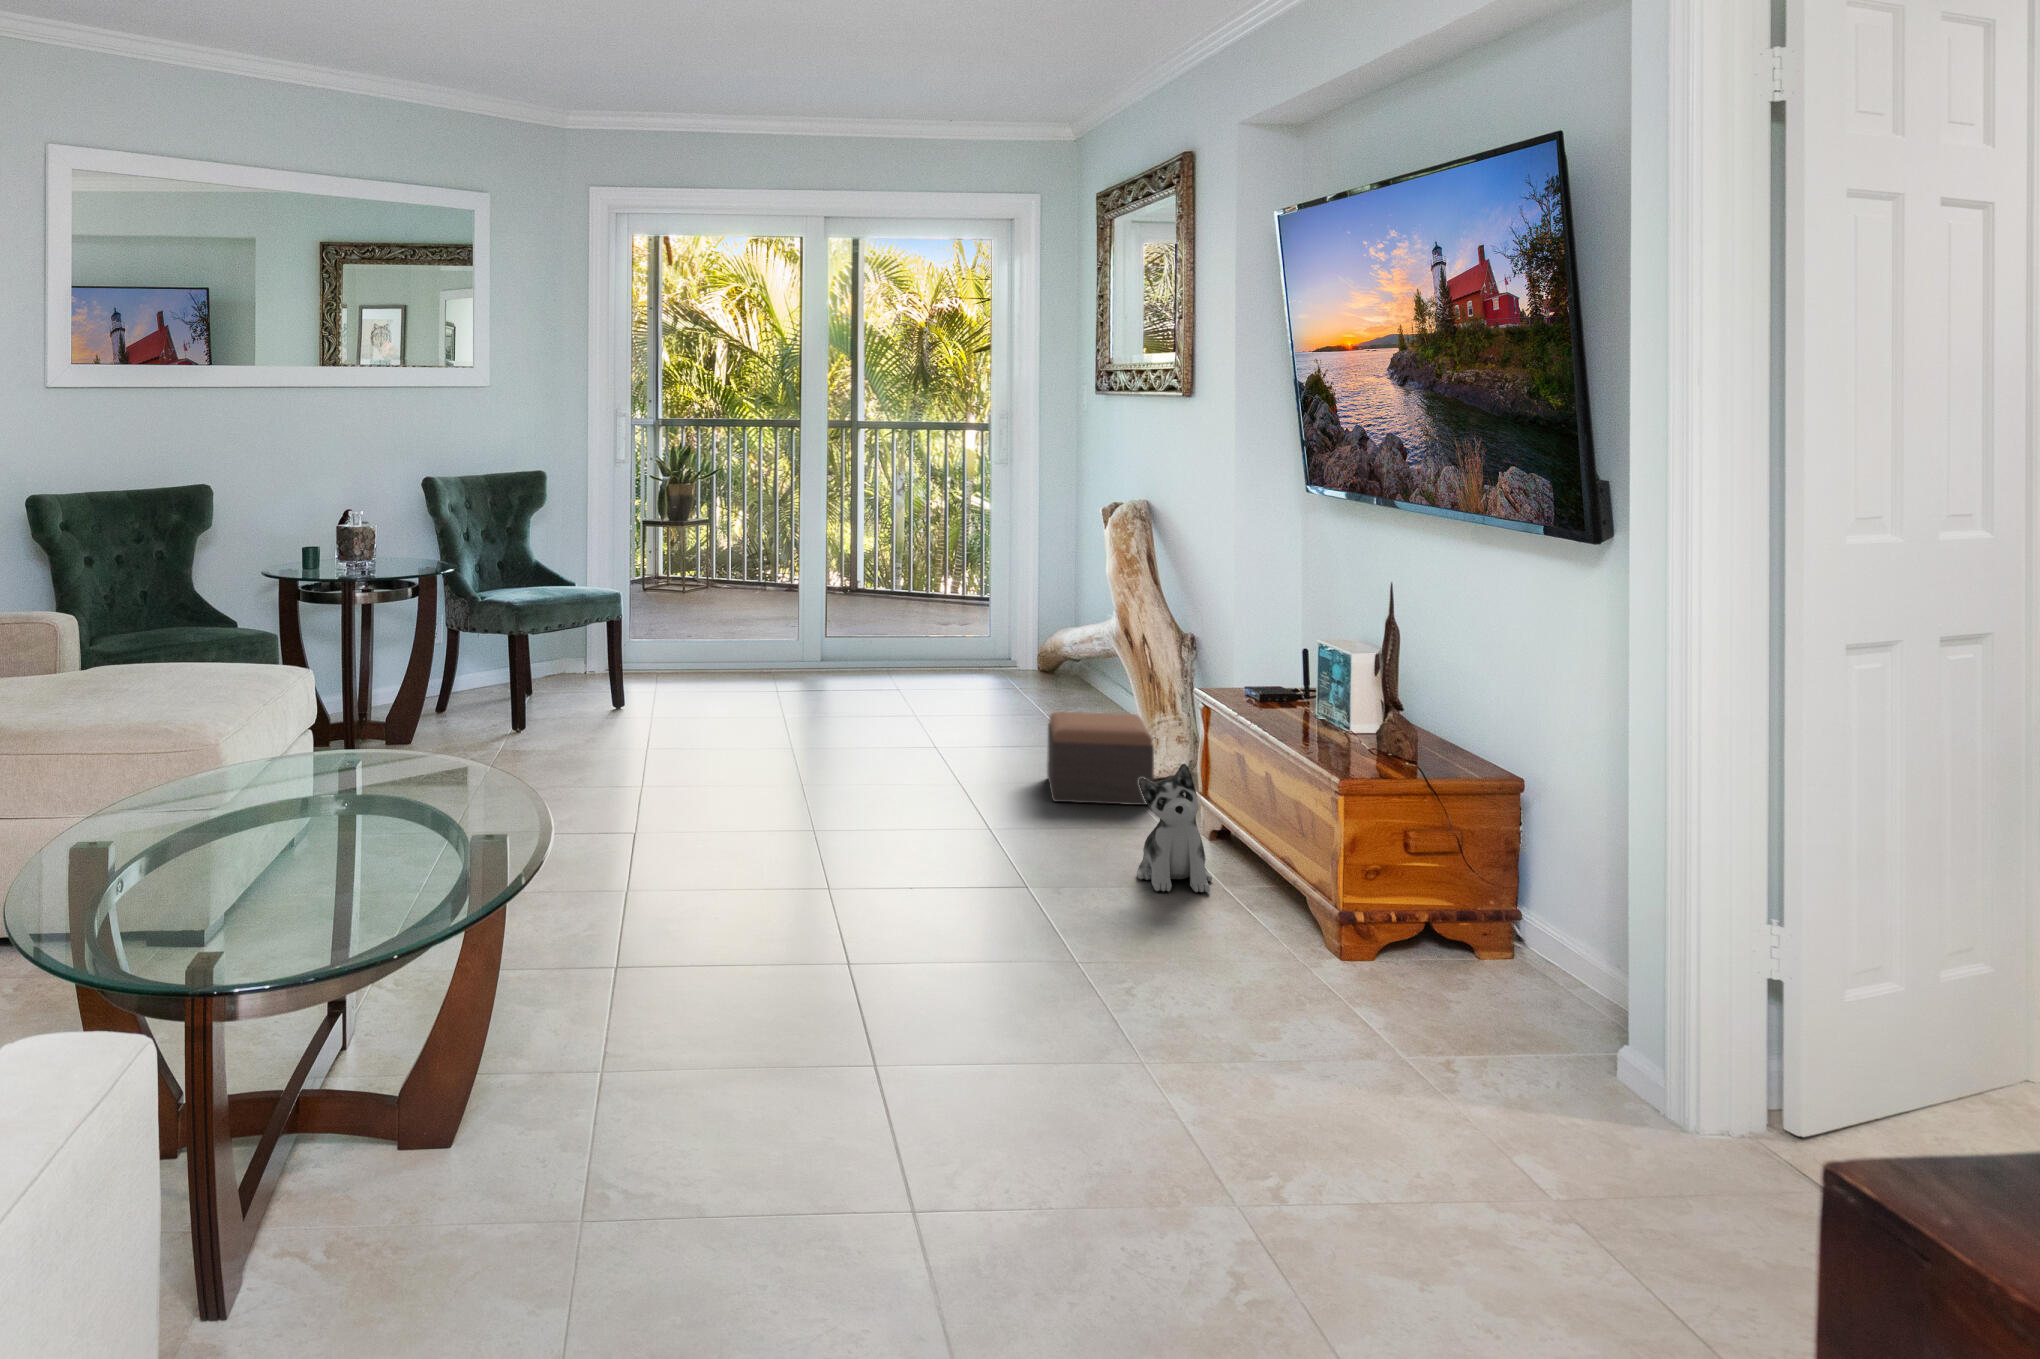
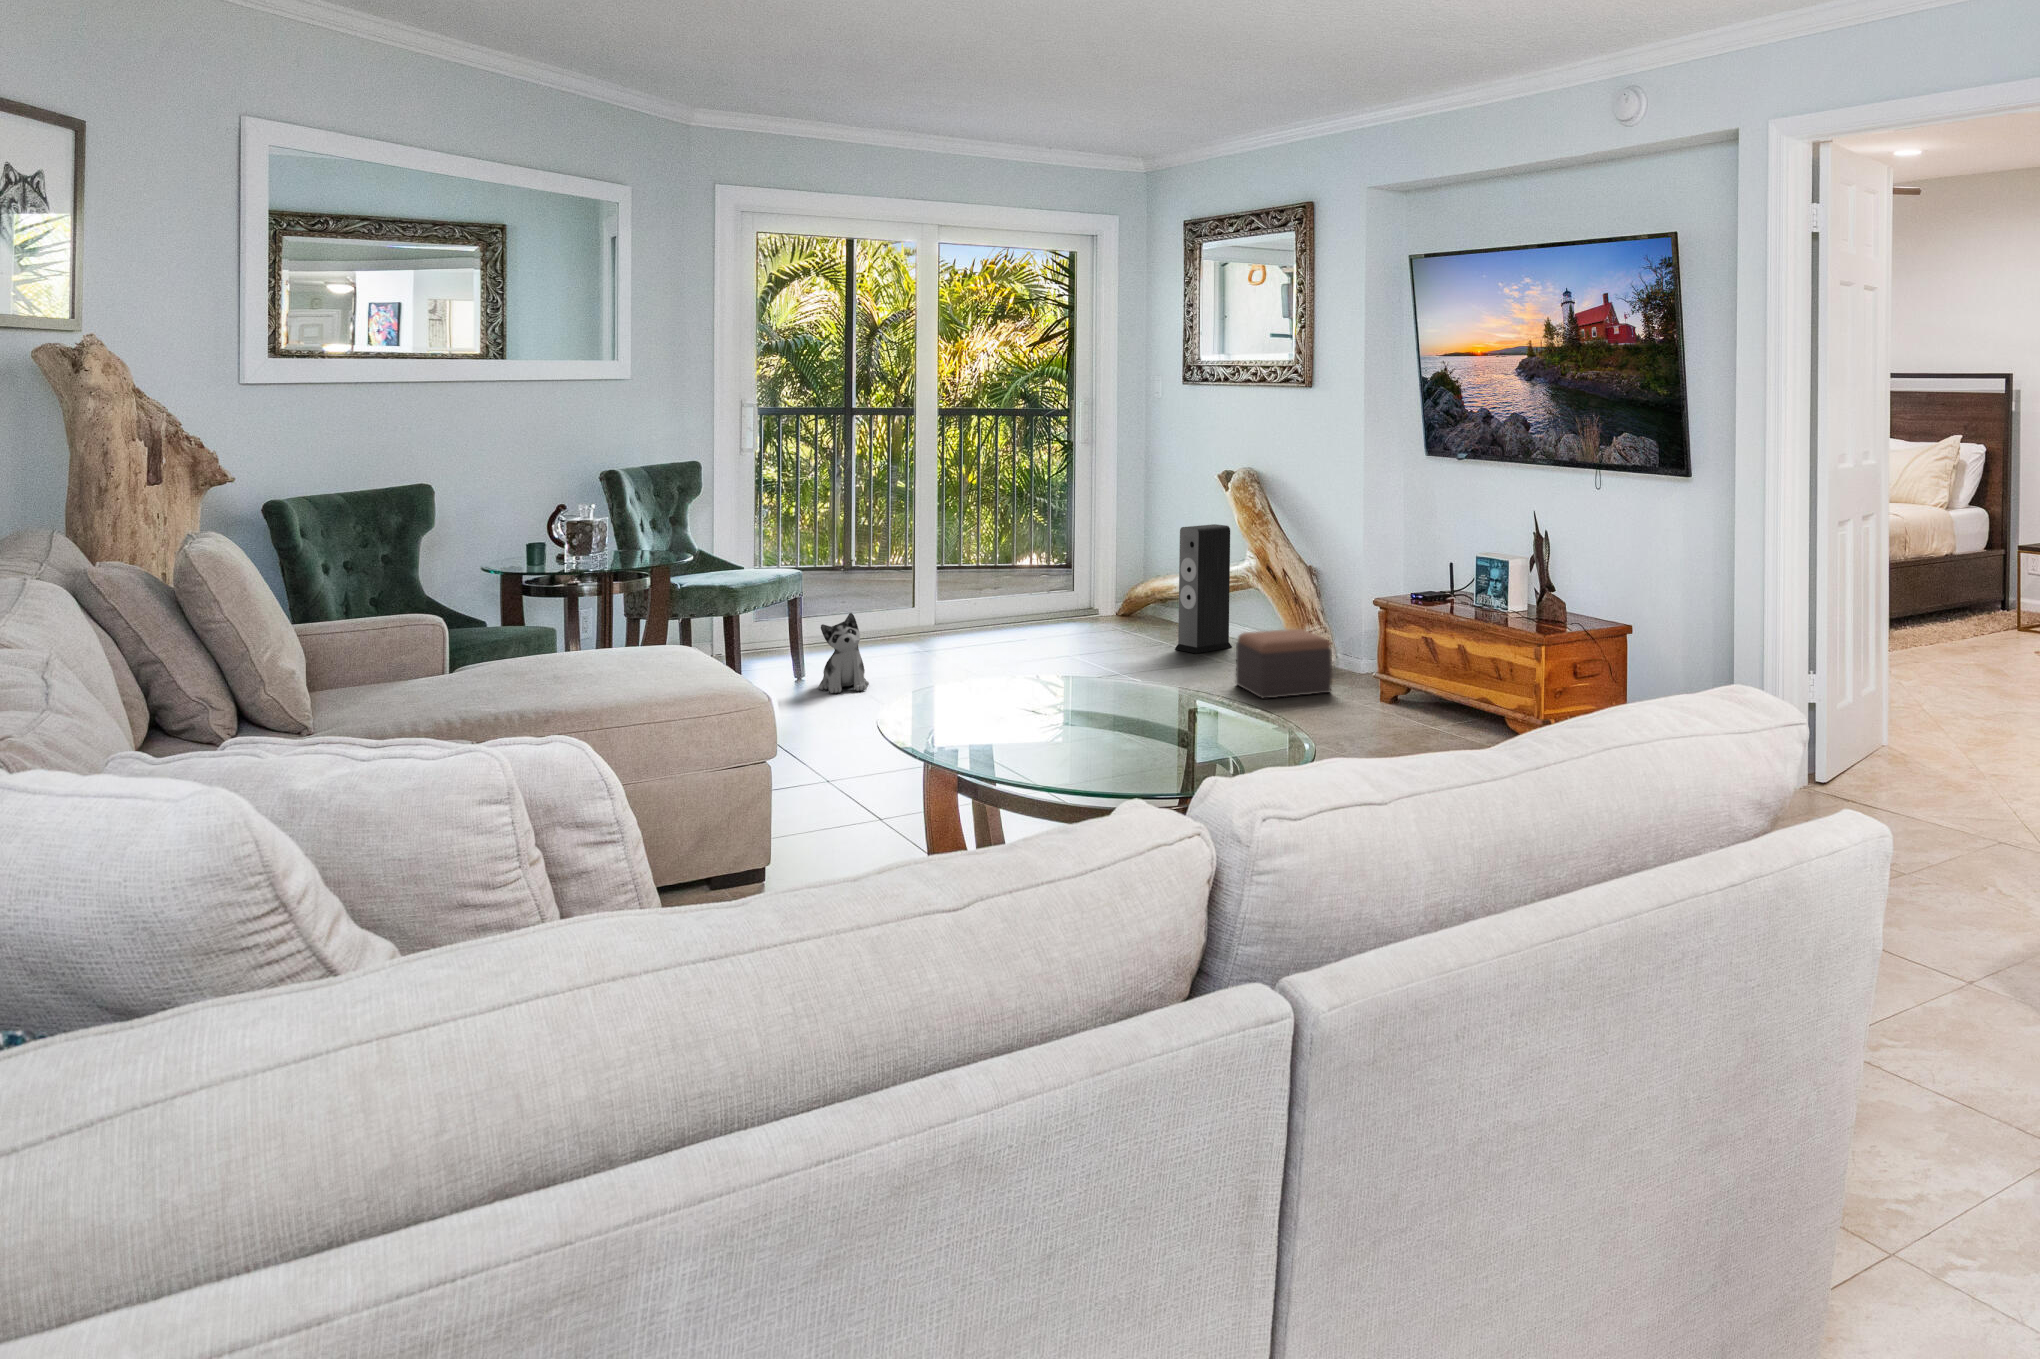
speaker: none [1039,571,1111,730] -> present [1175,524,1232,653]
plush toy: present [1137,764,1212,893] -> present [819,613,869,693]

